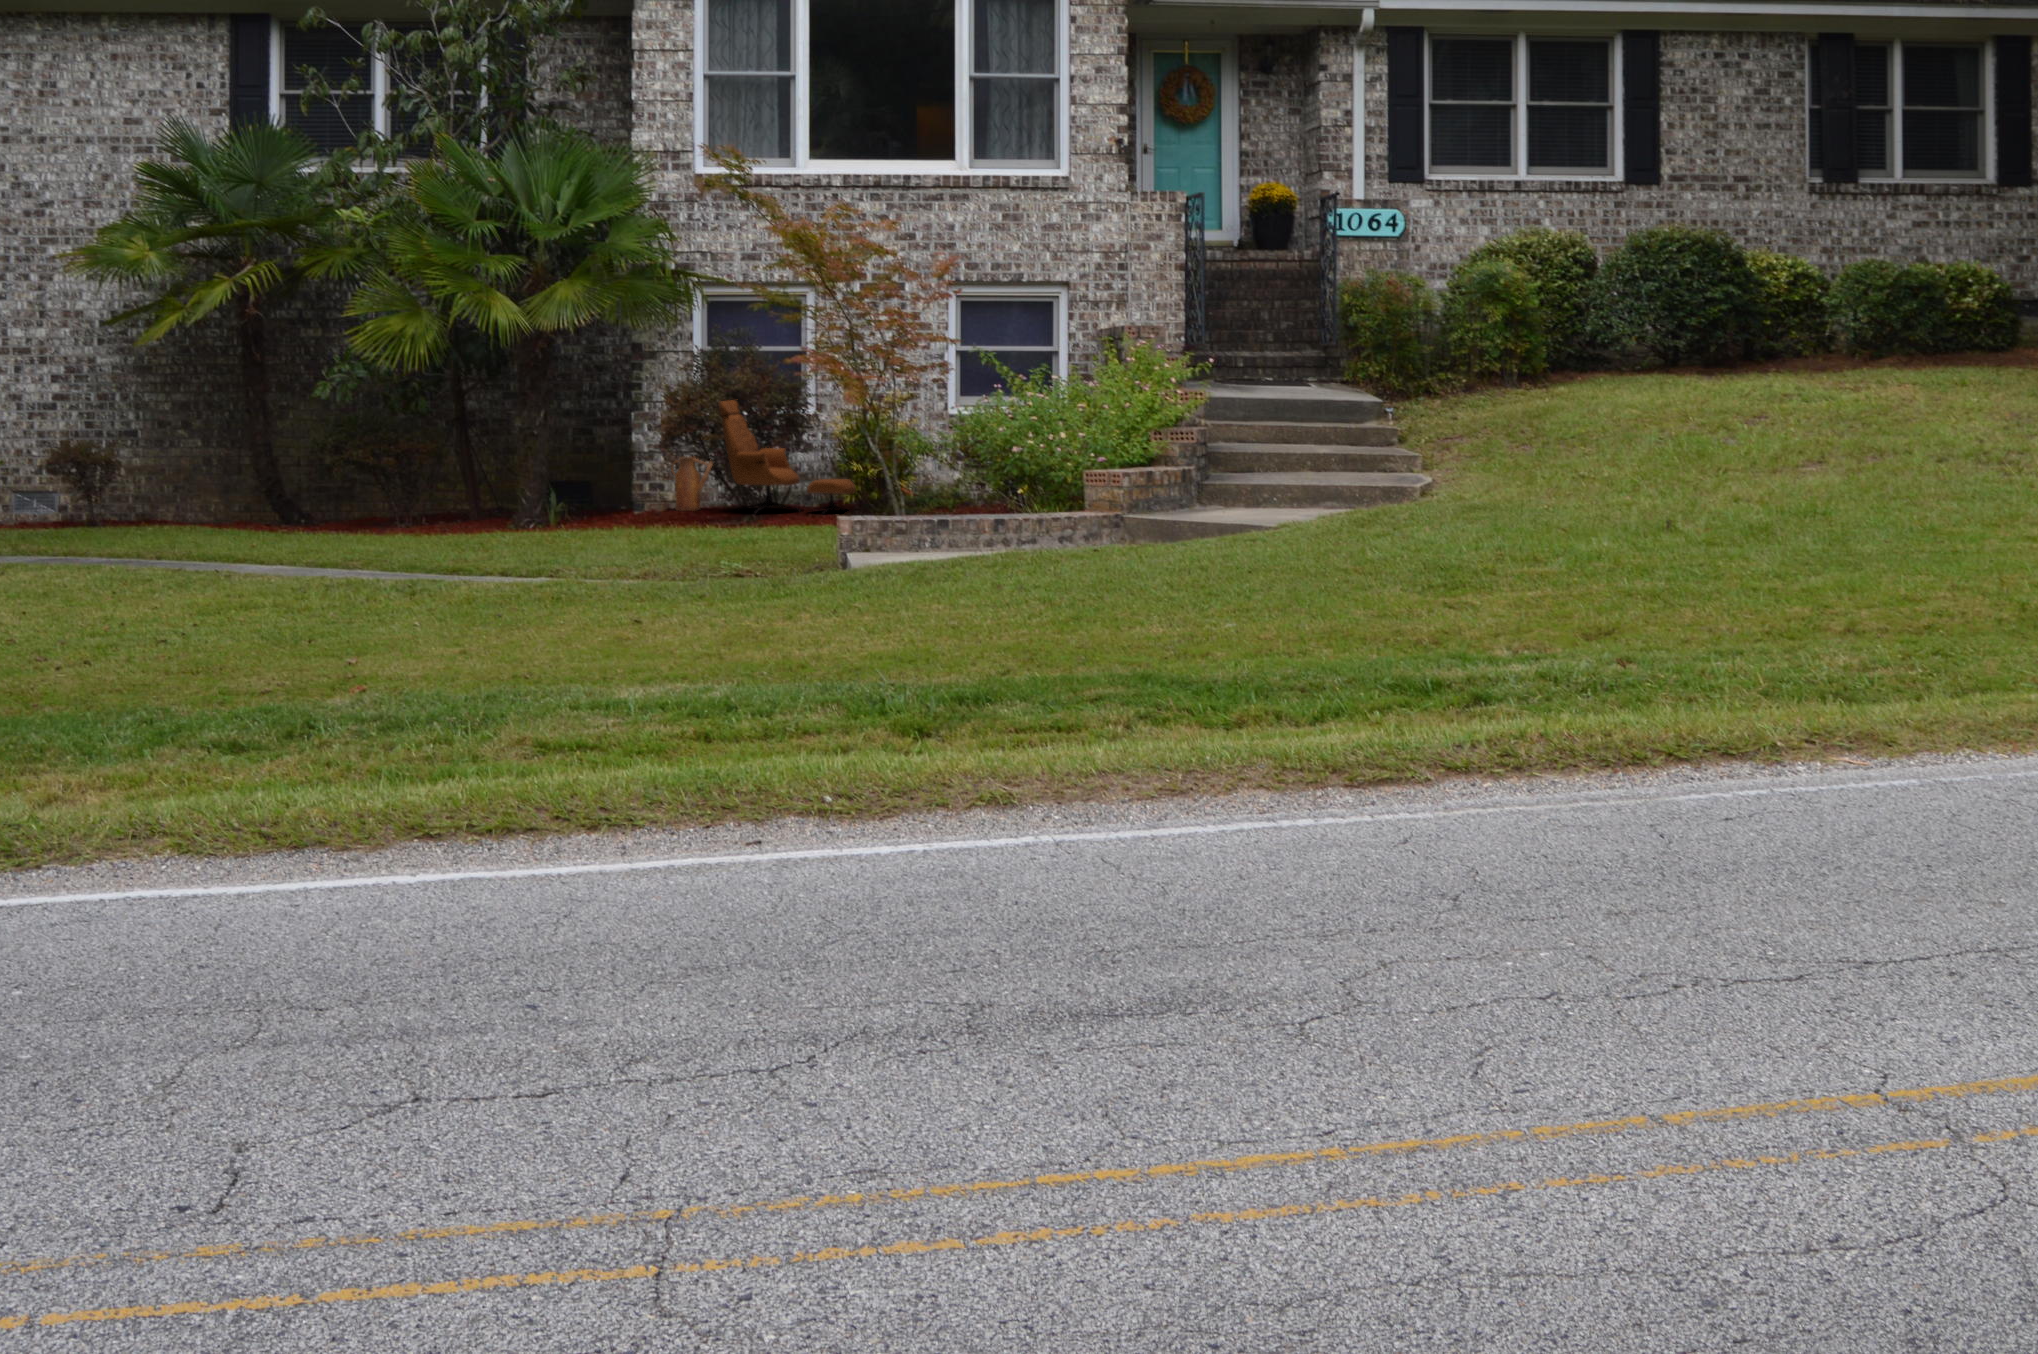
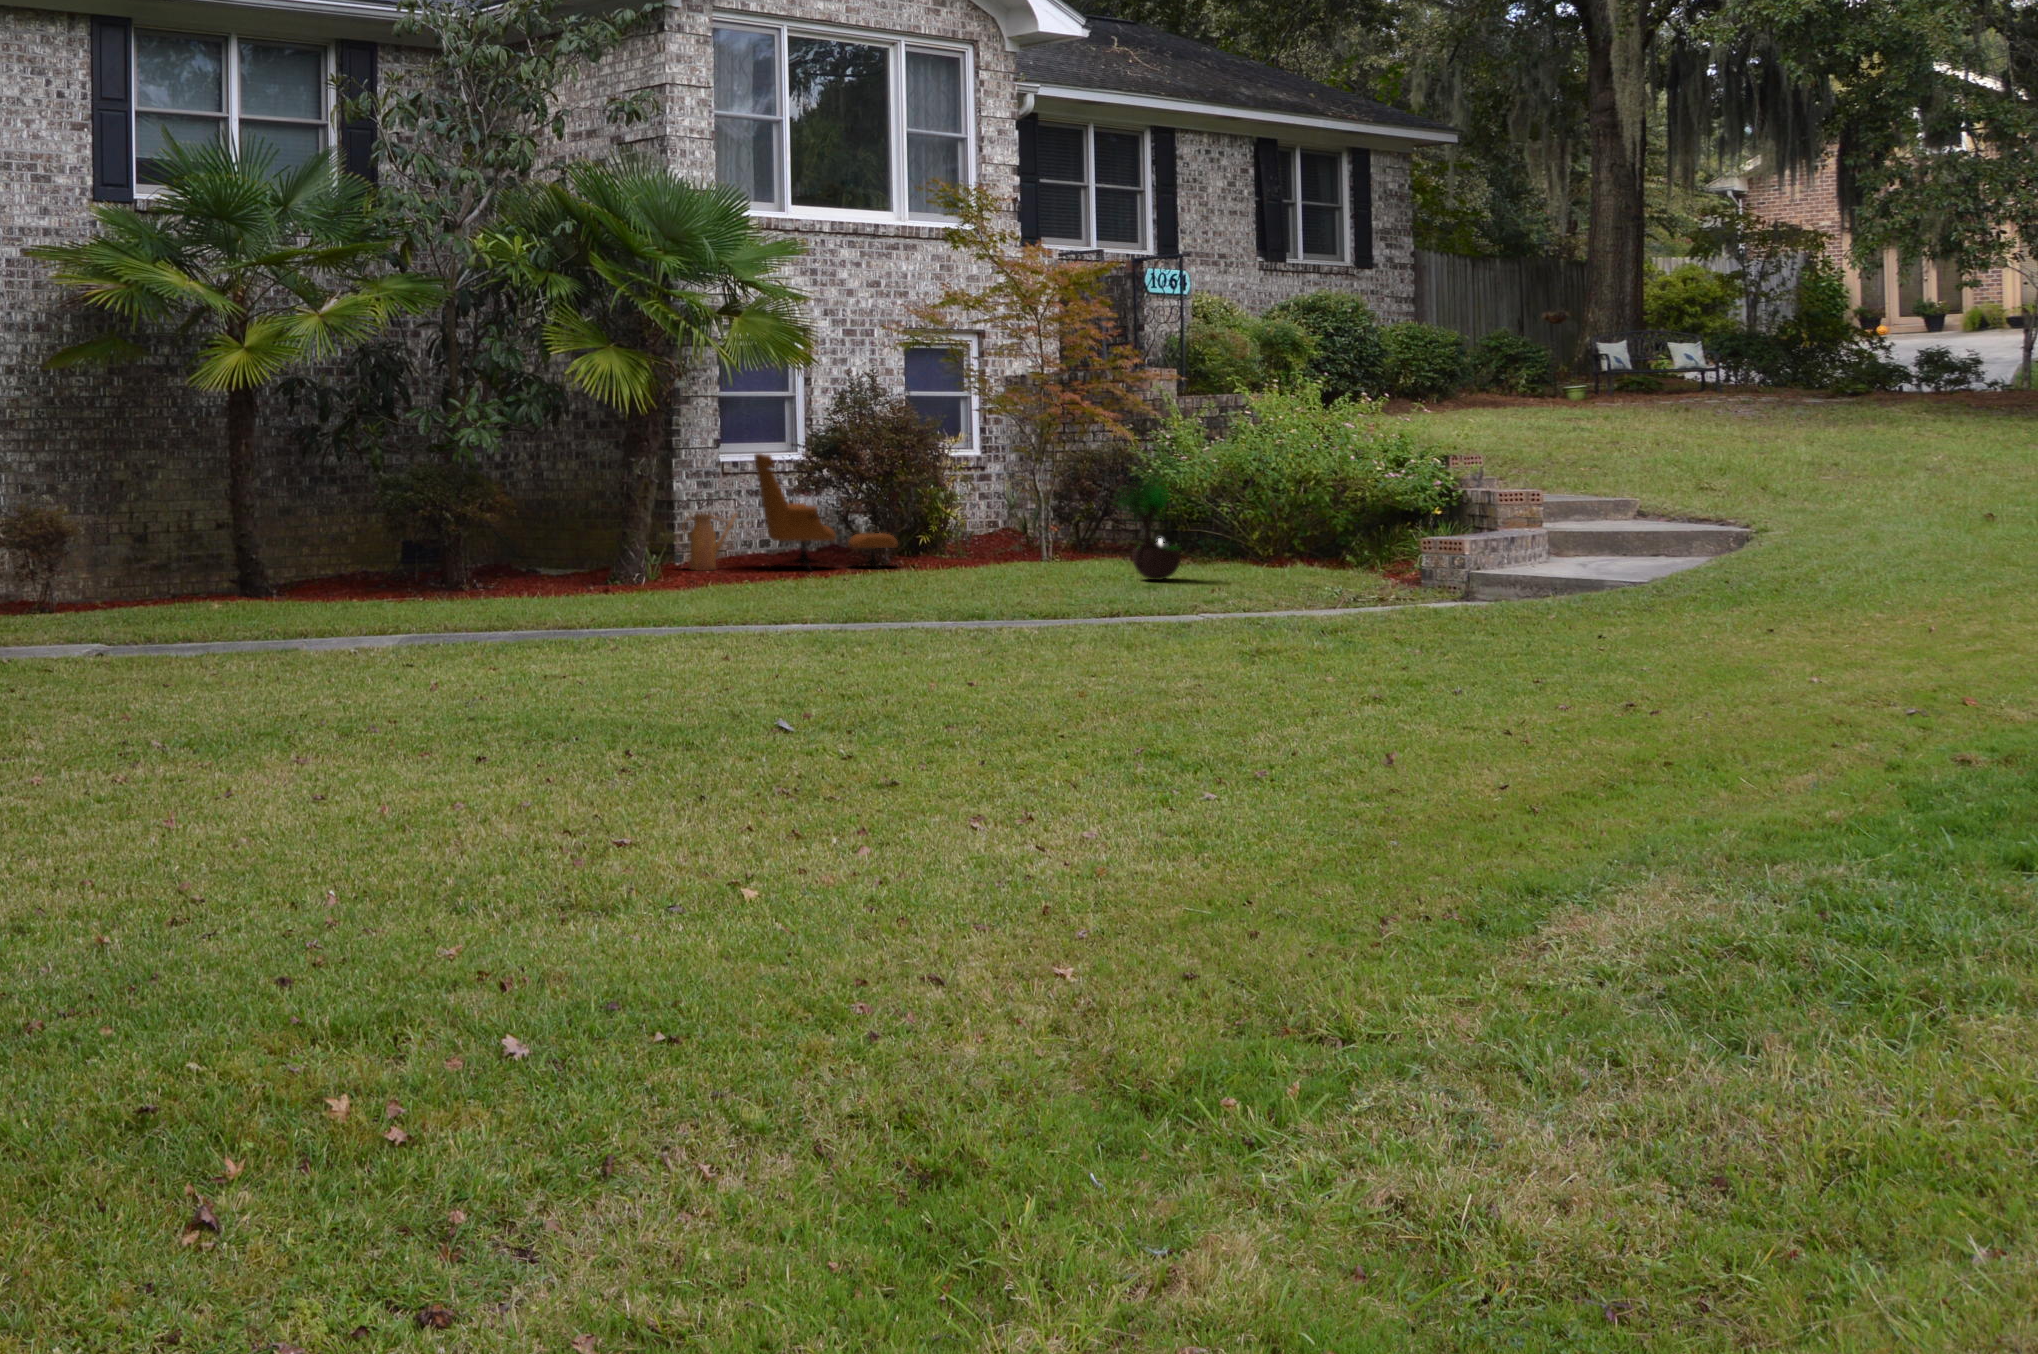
potted tree: none [925,424,997,535] -> present [1117,477,1181,580]

